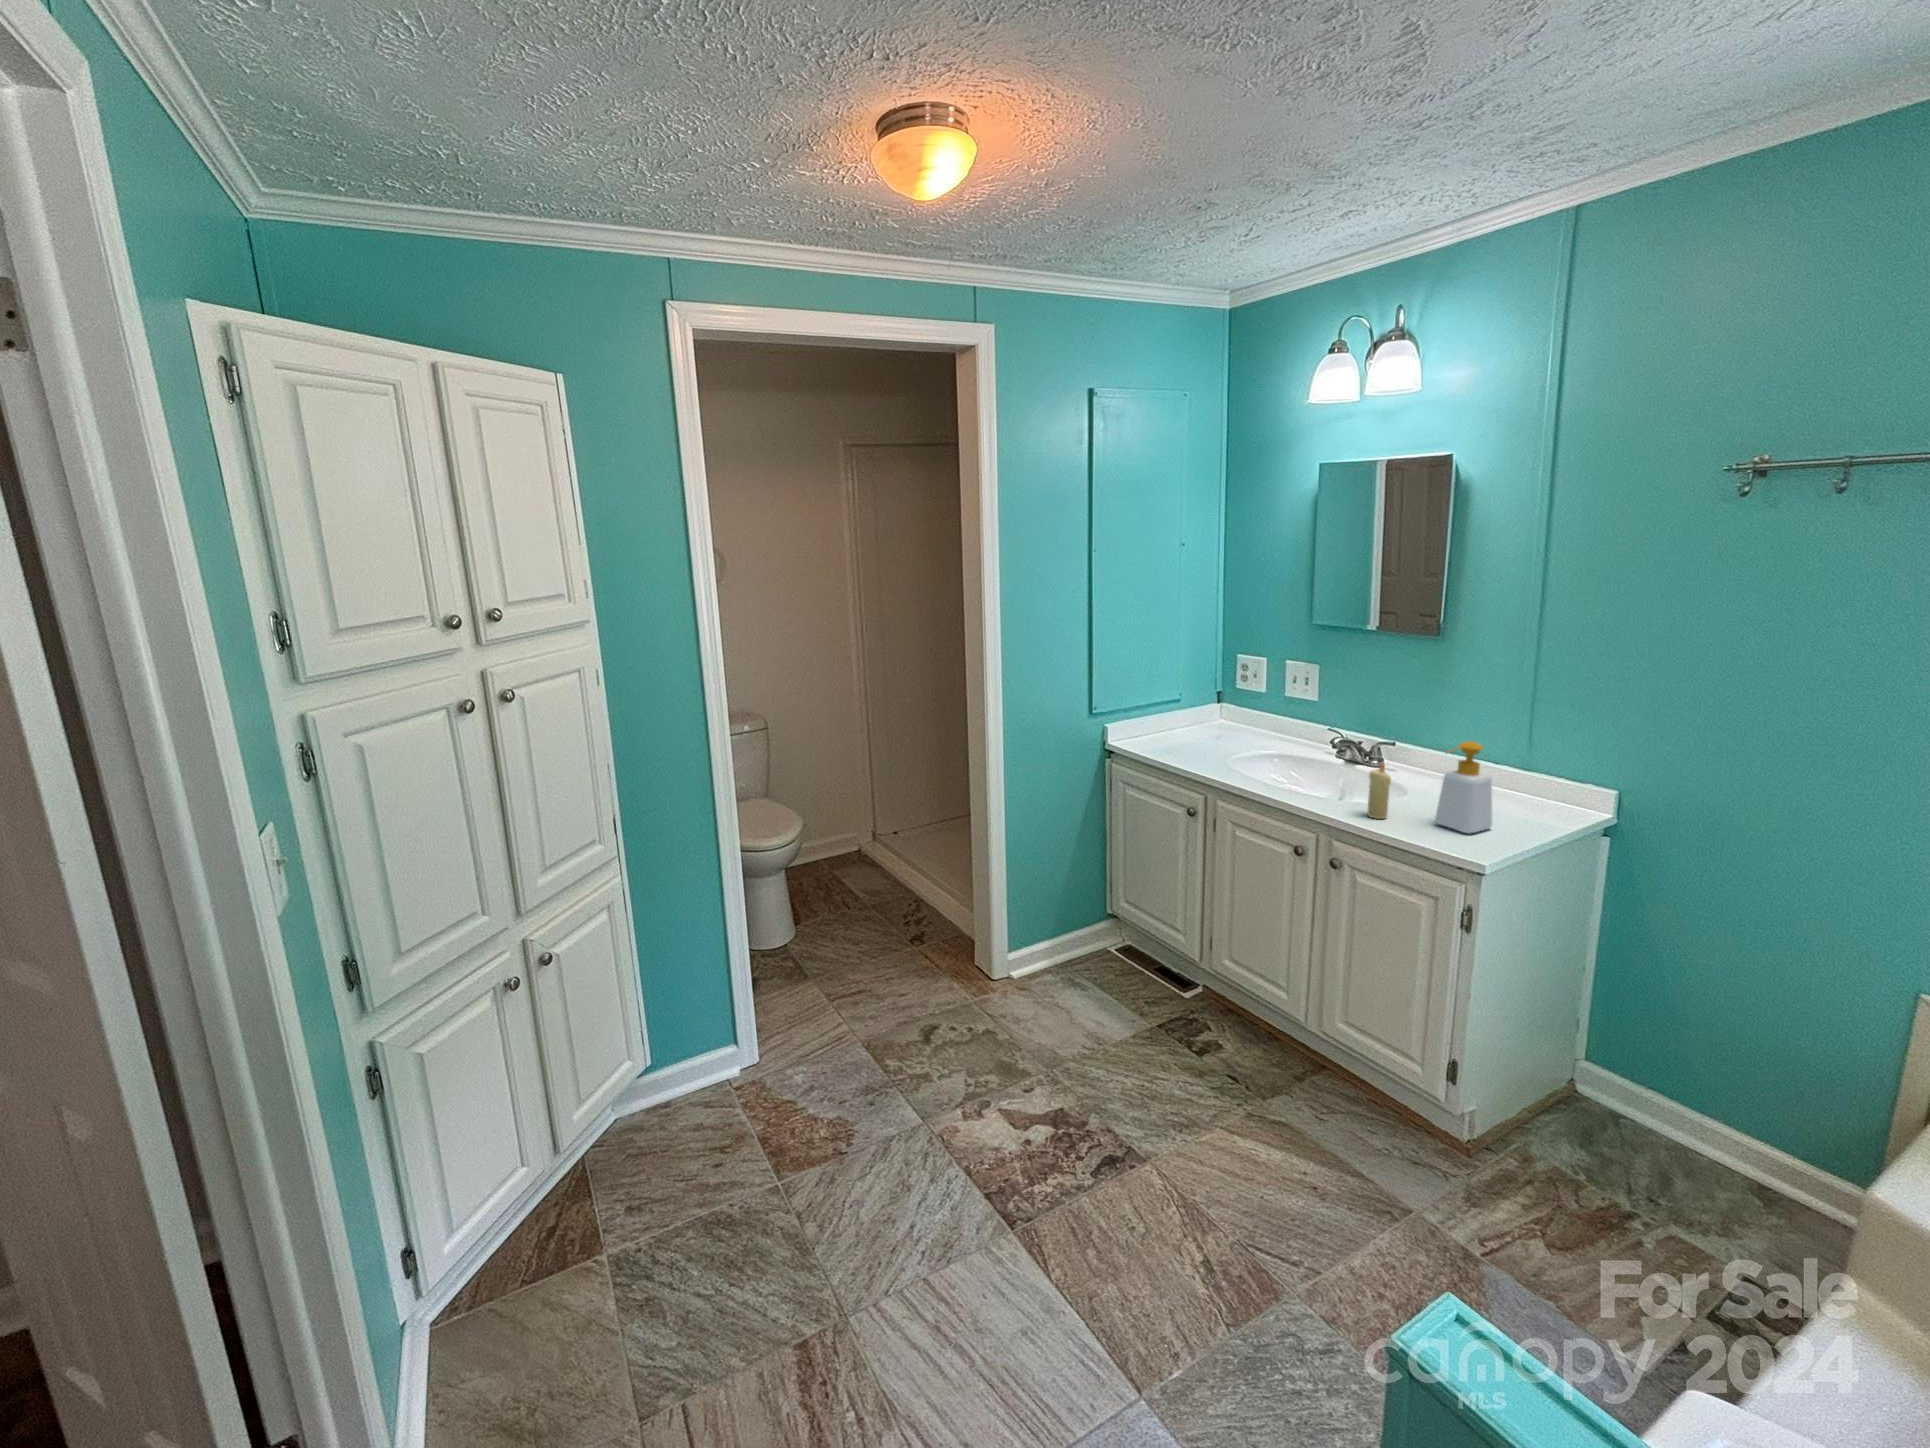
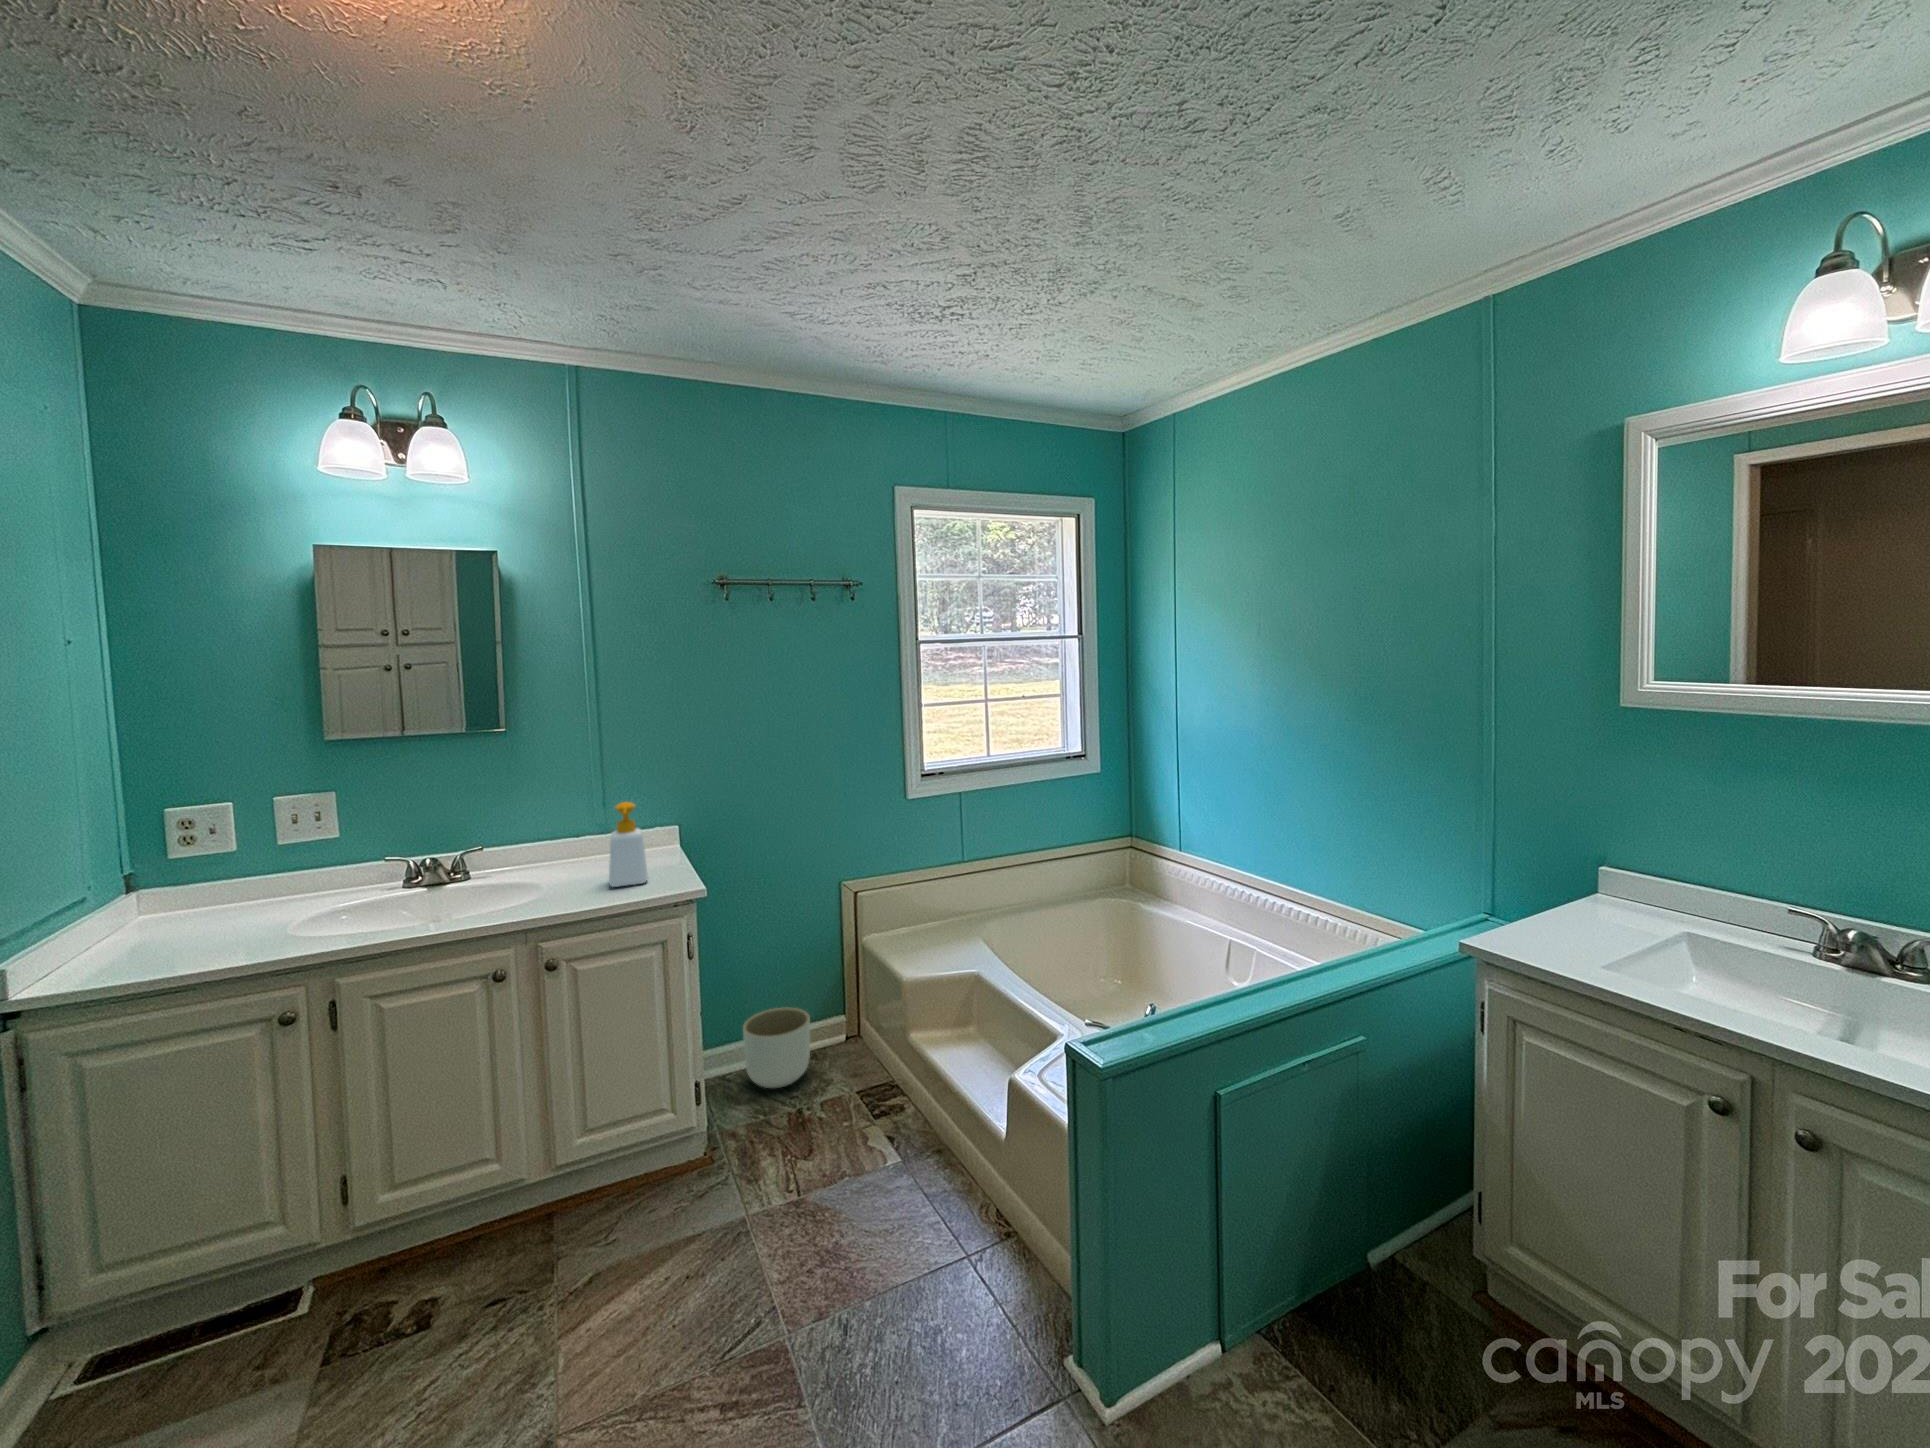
candle: present [1367,764,1391,819] -> none [548,845,571,906]
planter: none [1618,1073,1744,1194] -> present [743,1007,810,1088]

